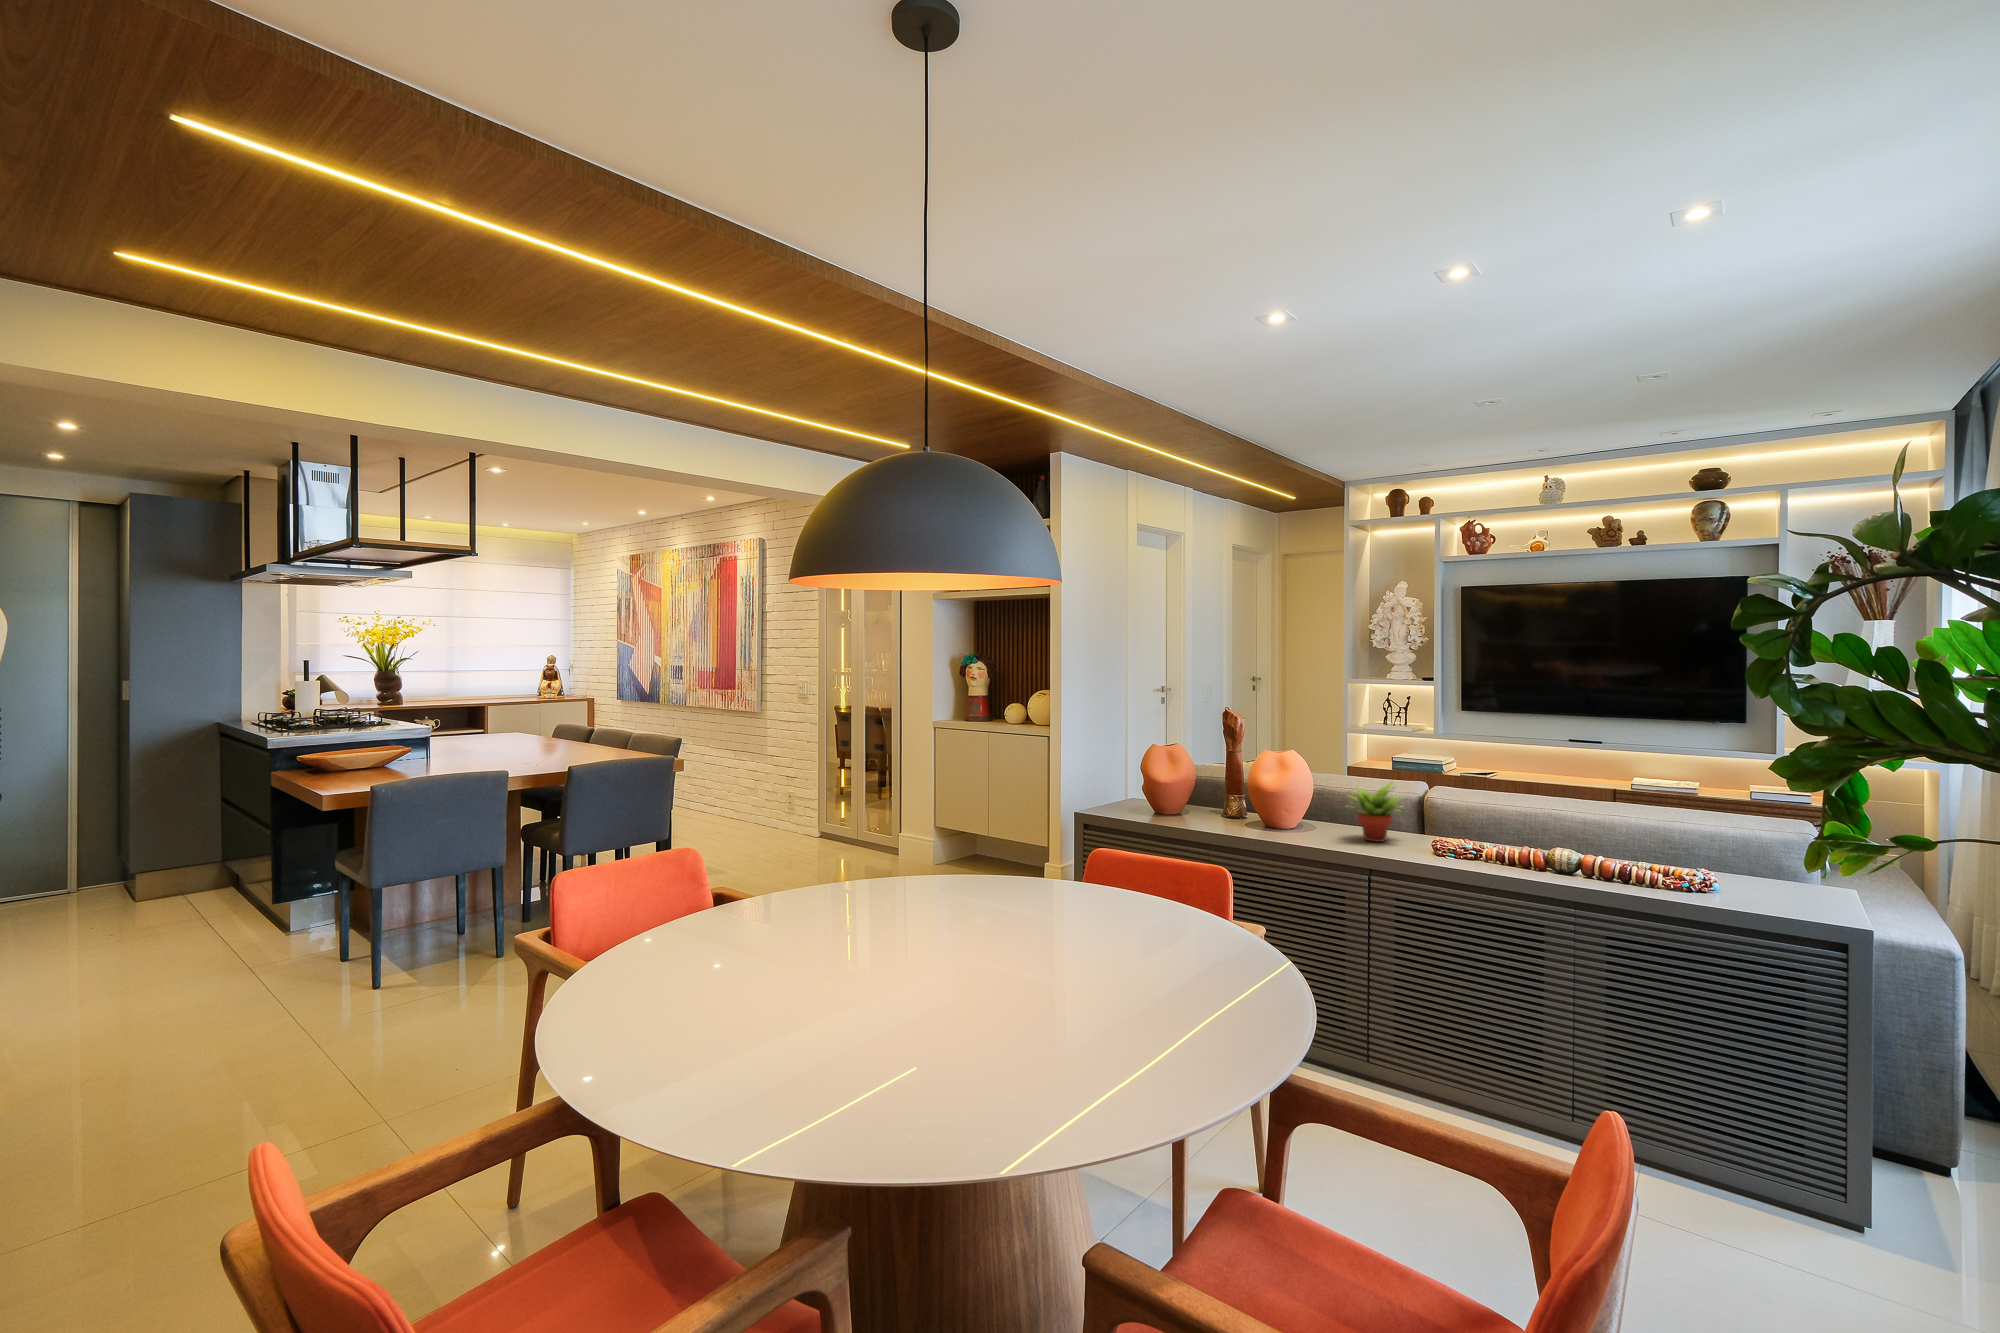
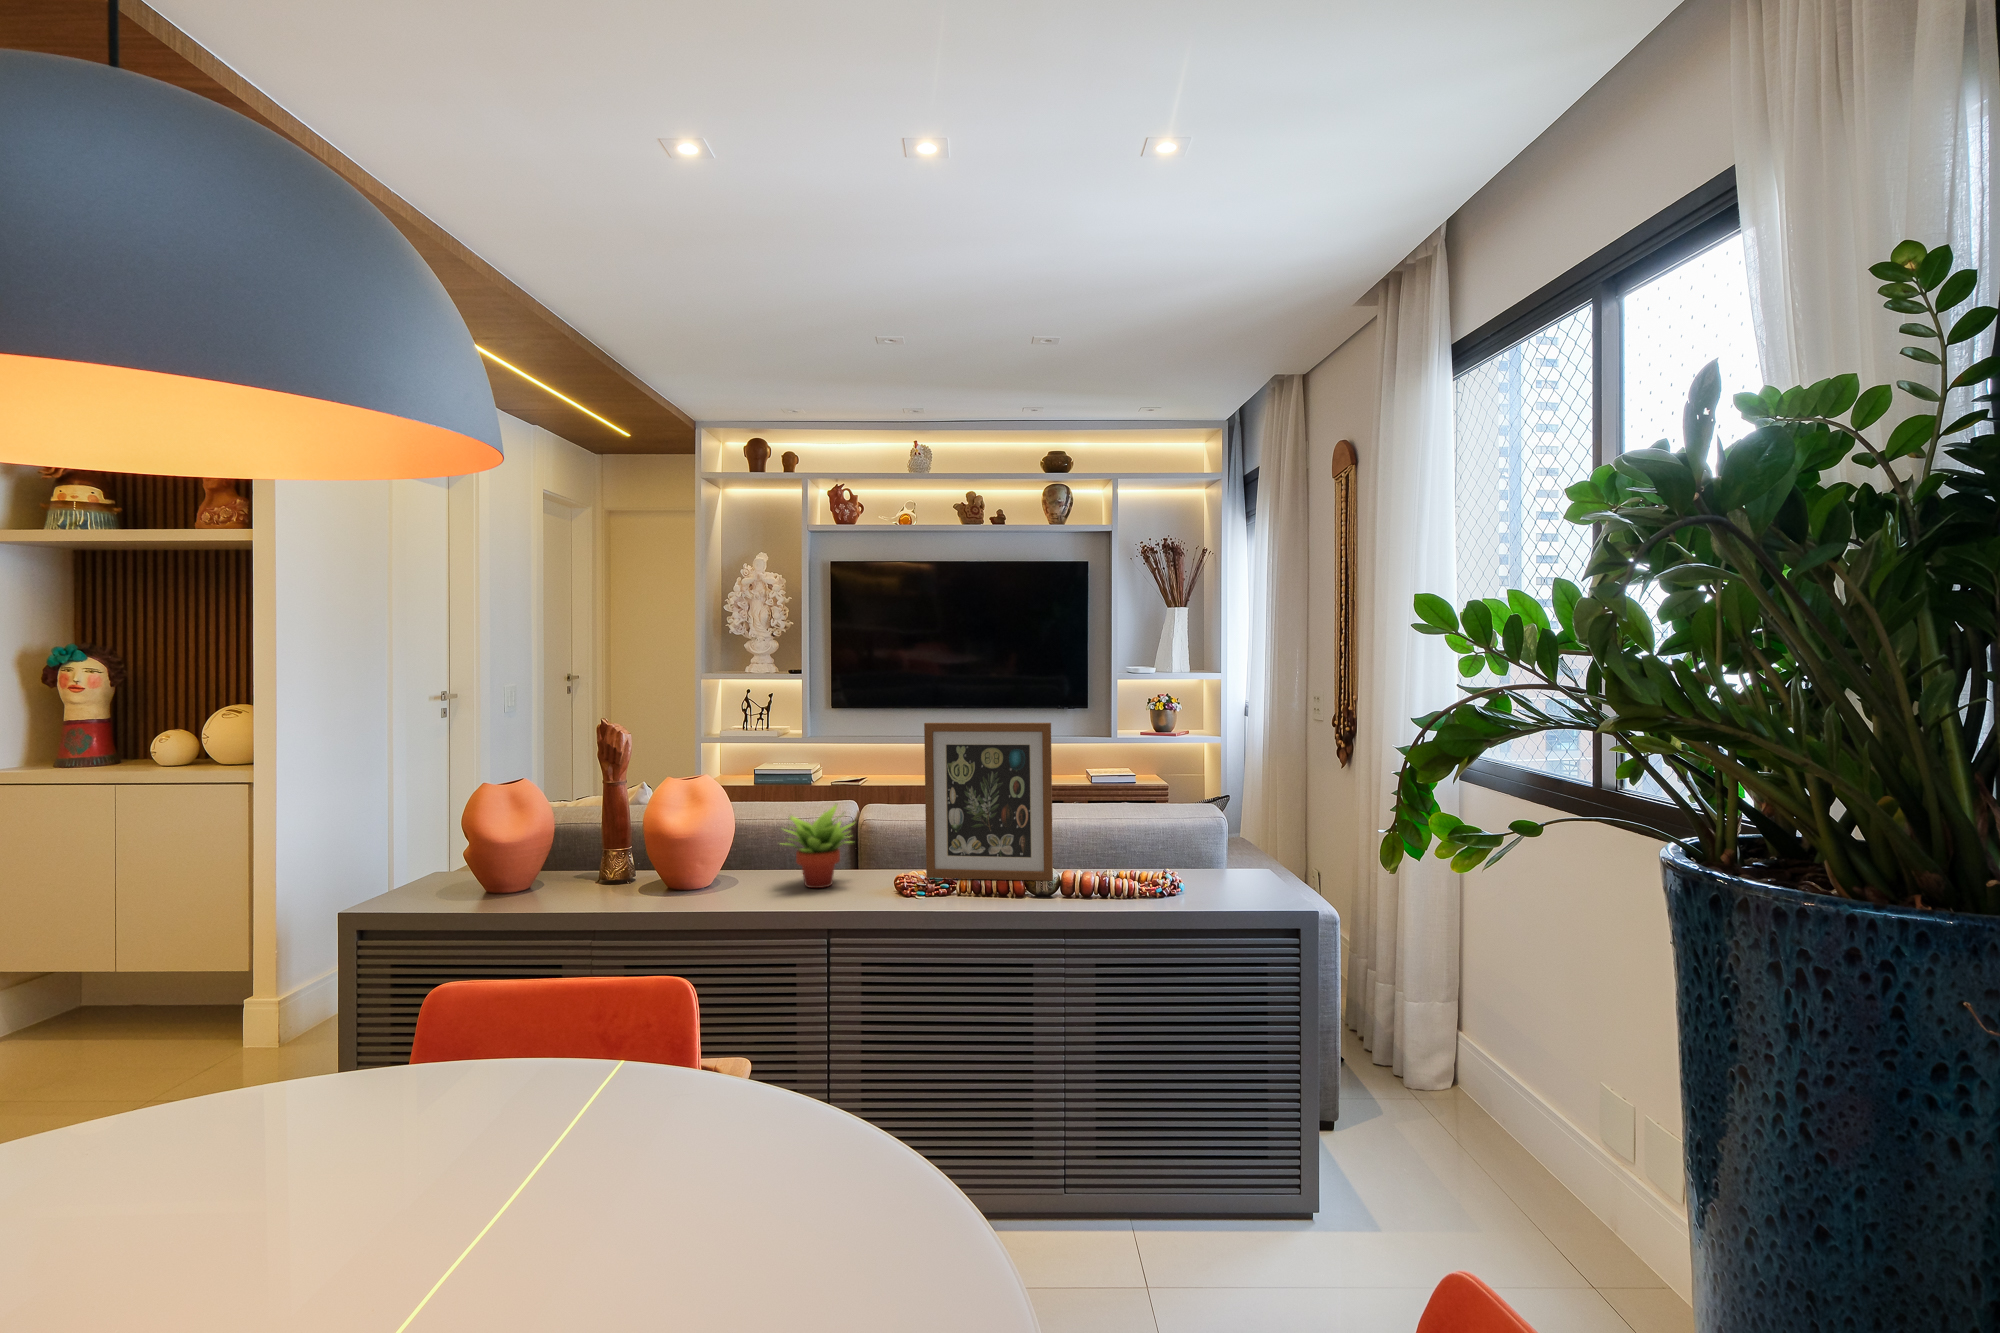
picture frame: none [1464,723,1579,862] -> present [924,723,1053,881]

